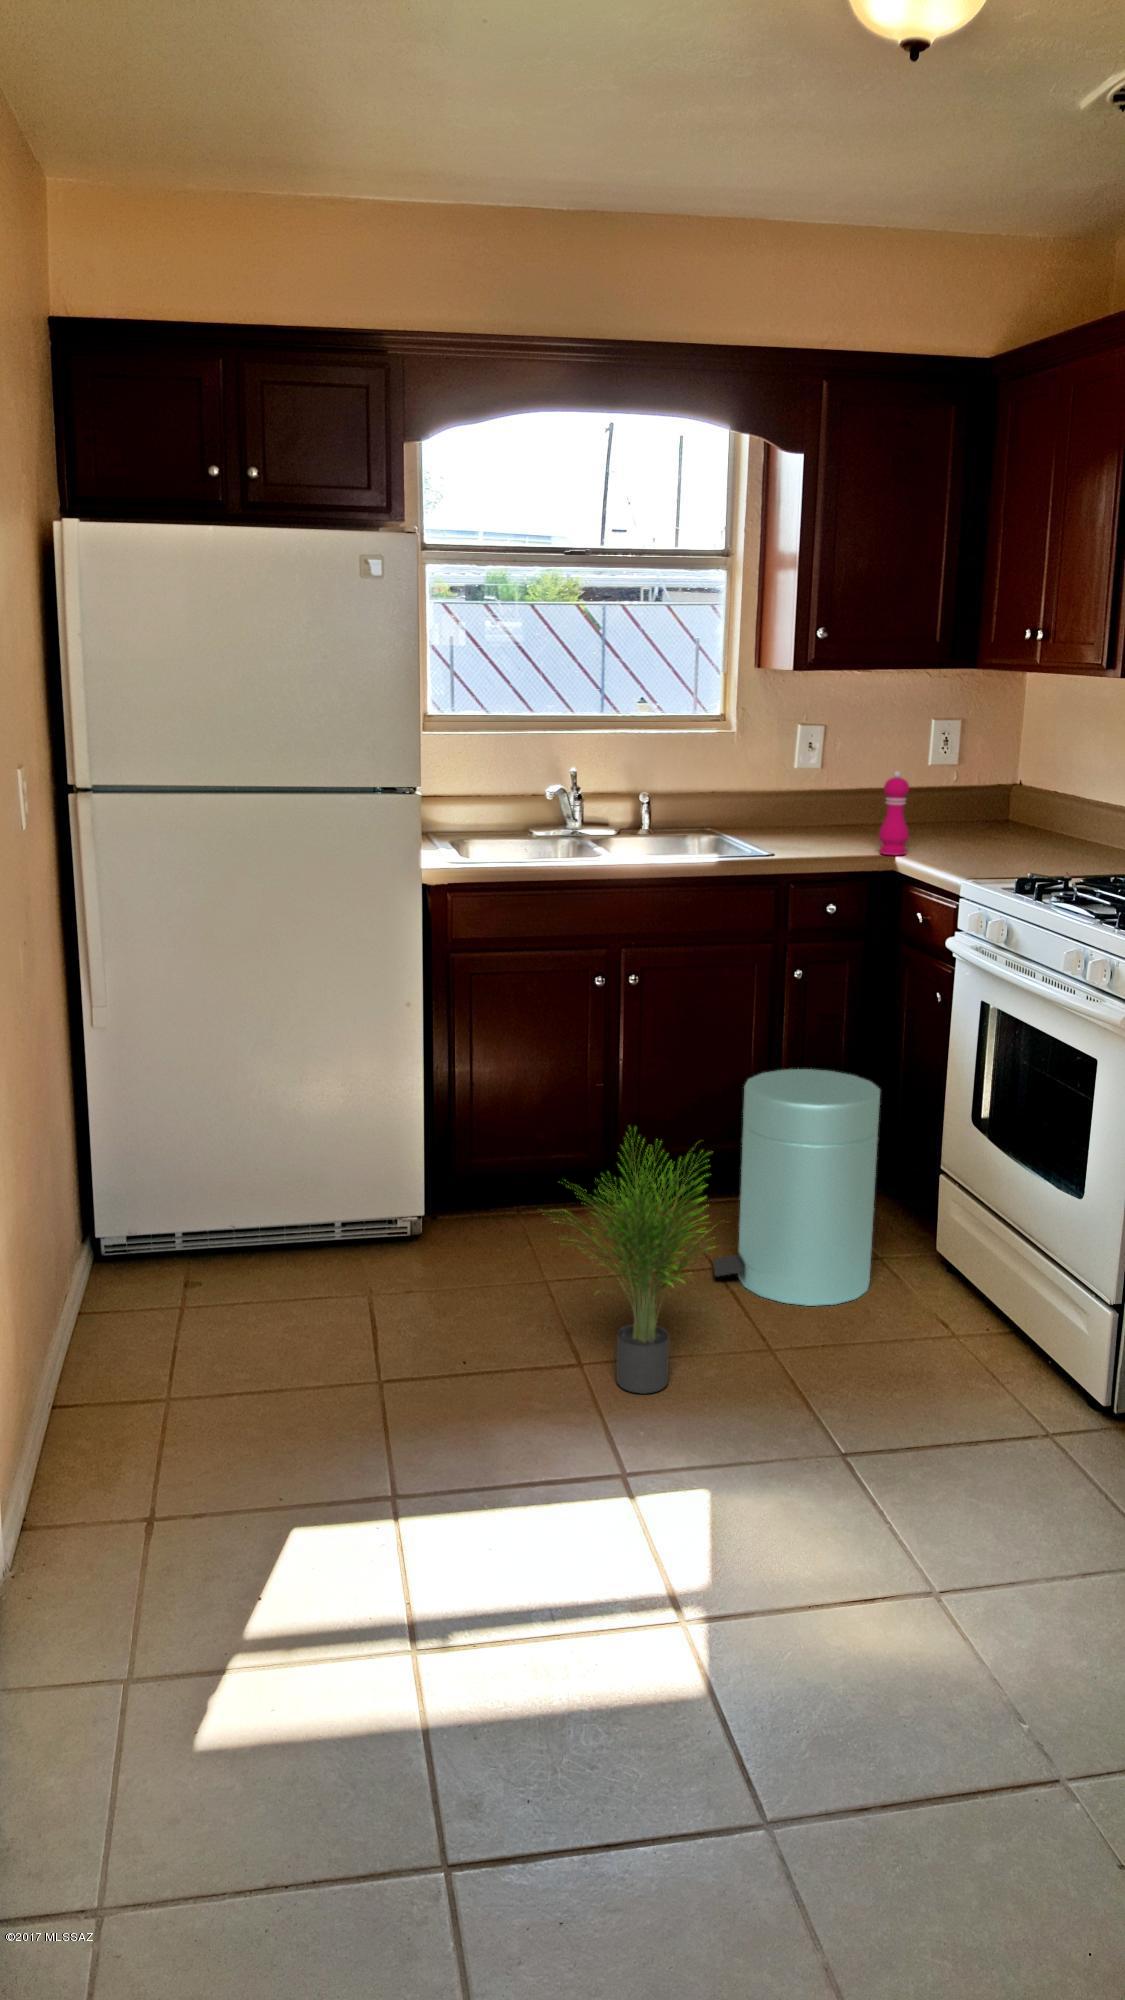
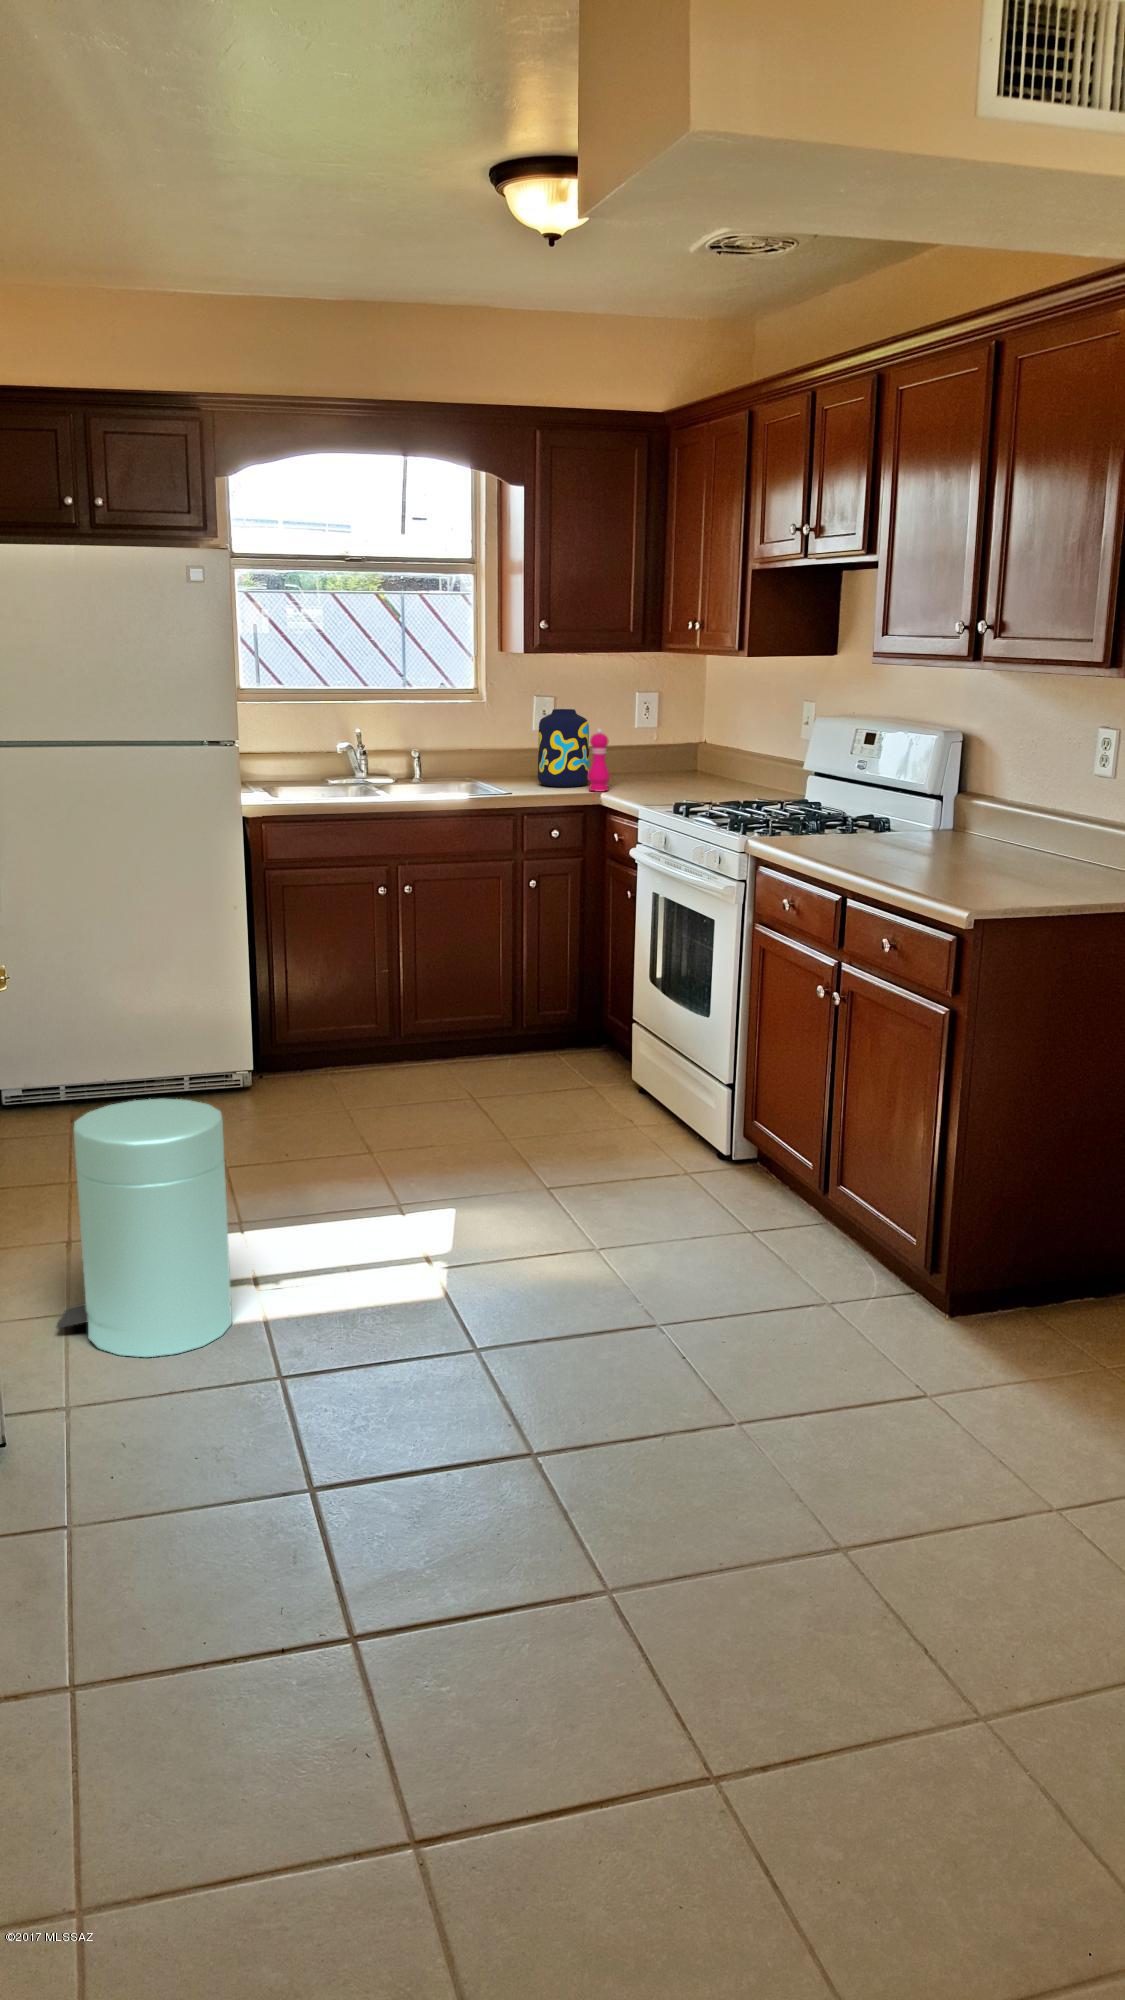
vase: none [807,744,879,847] -> present [538,709,589,787]
trash can: present [713,1069,880,1306] -> present [57,1099,232,1357]
potted plant: present [564,1133,714,1394] -> none [334,977,470,1165]

